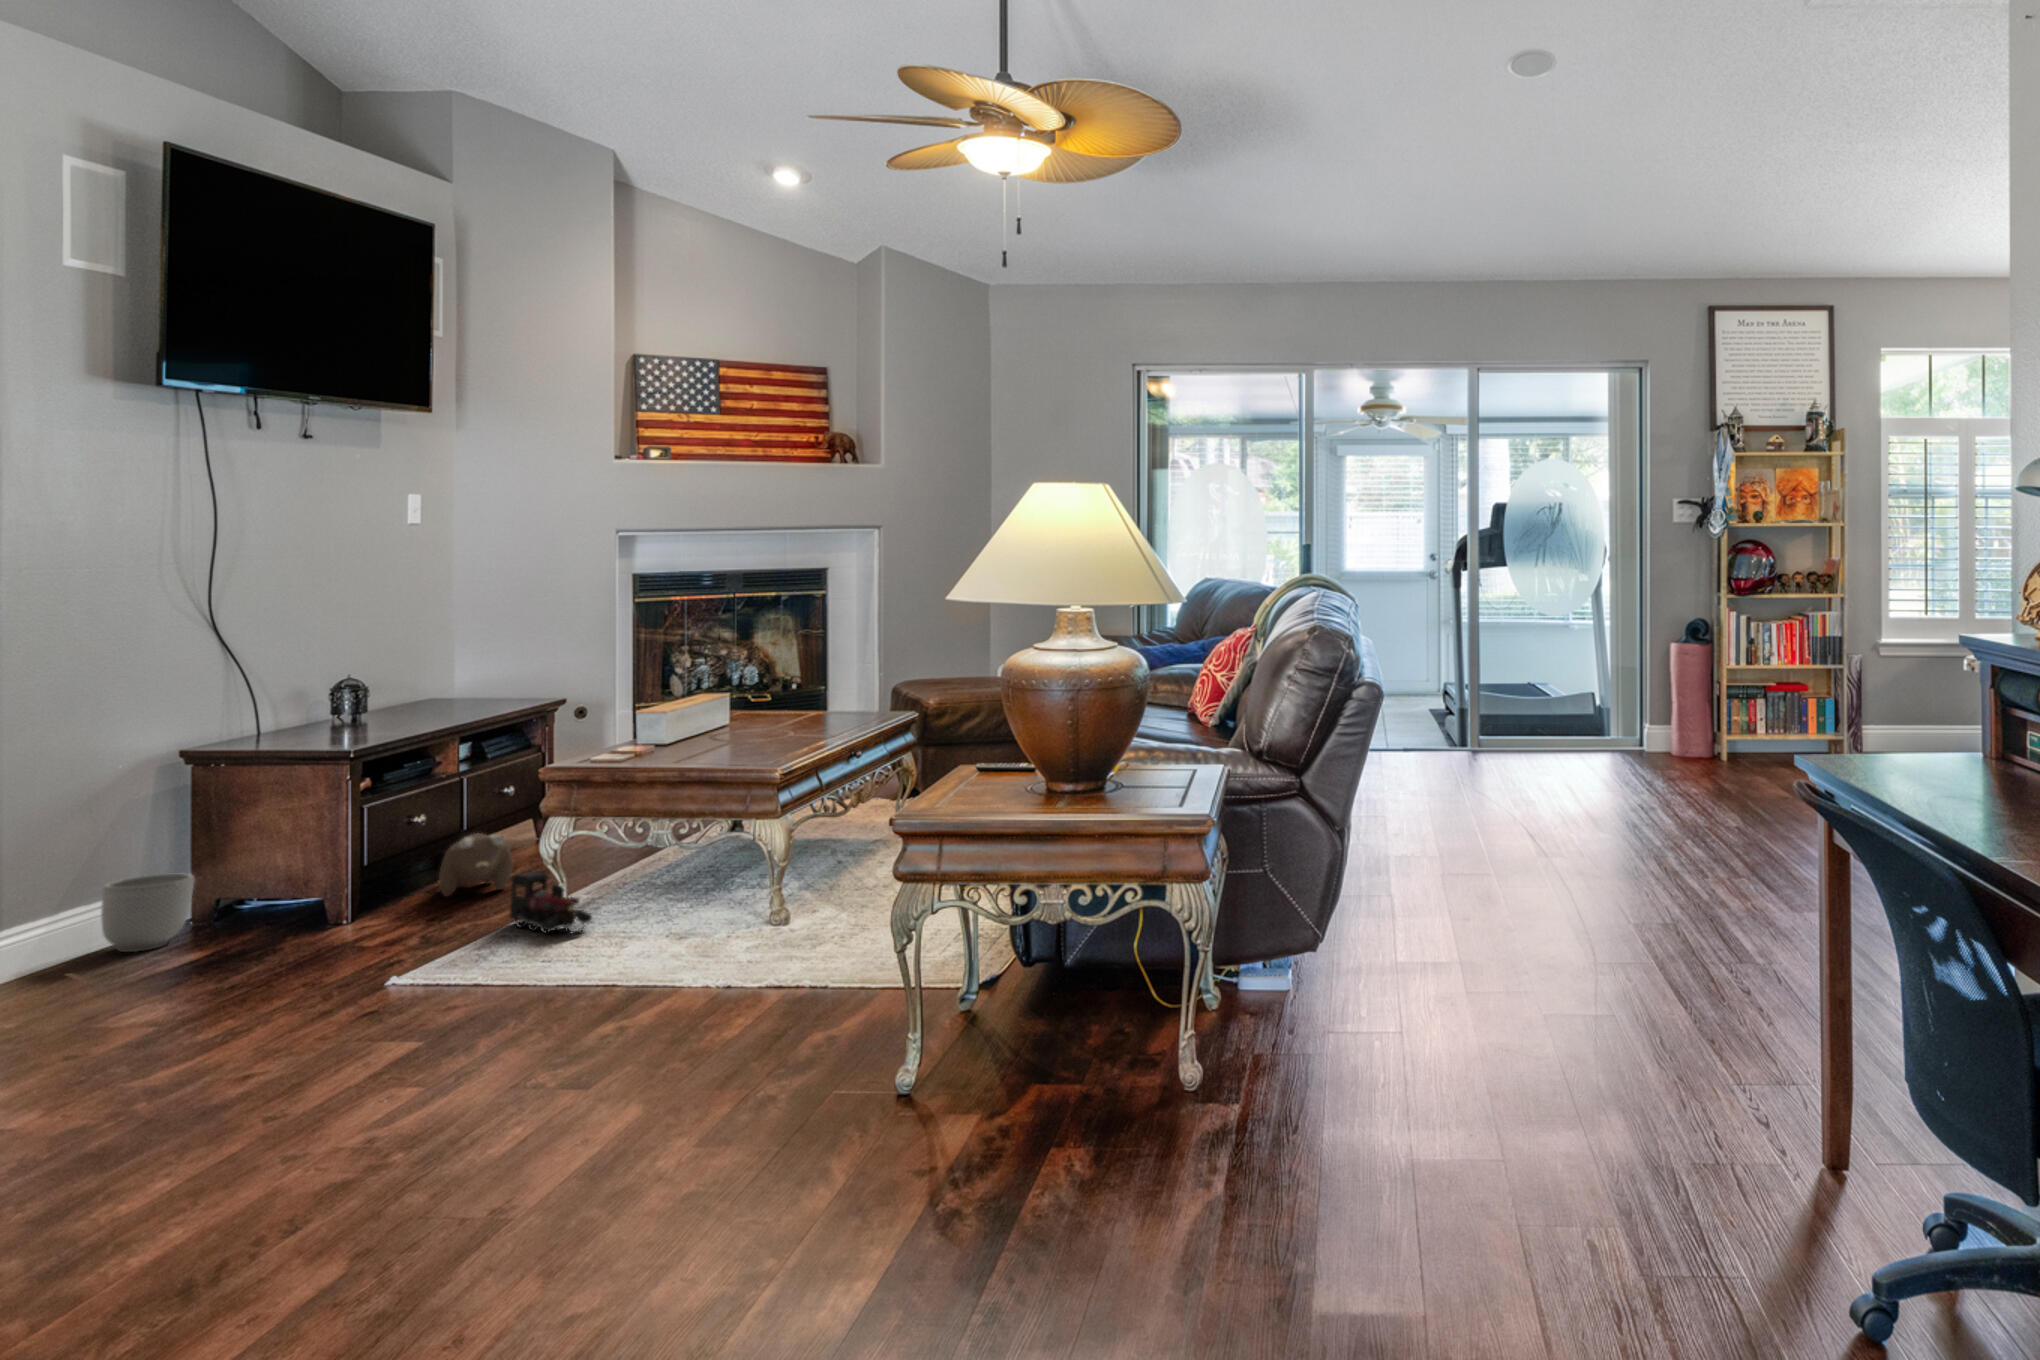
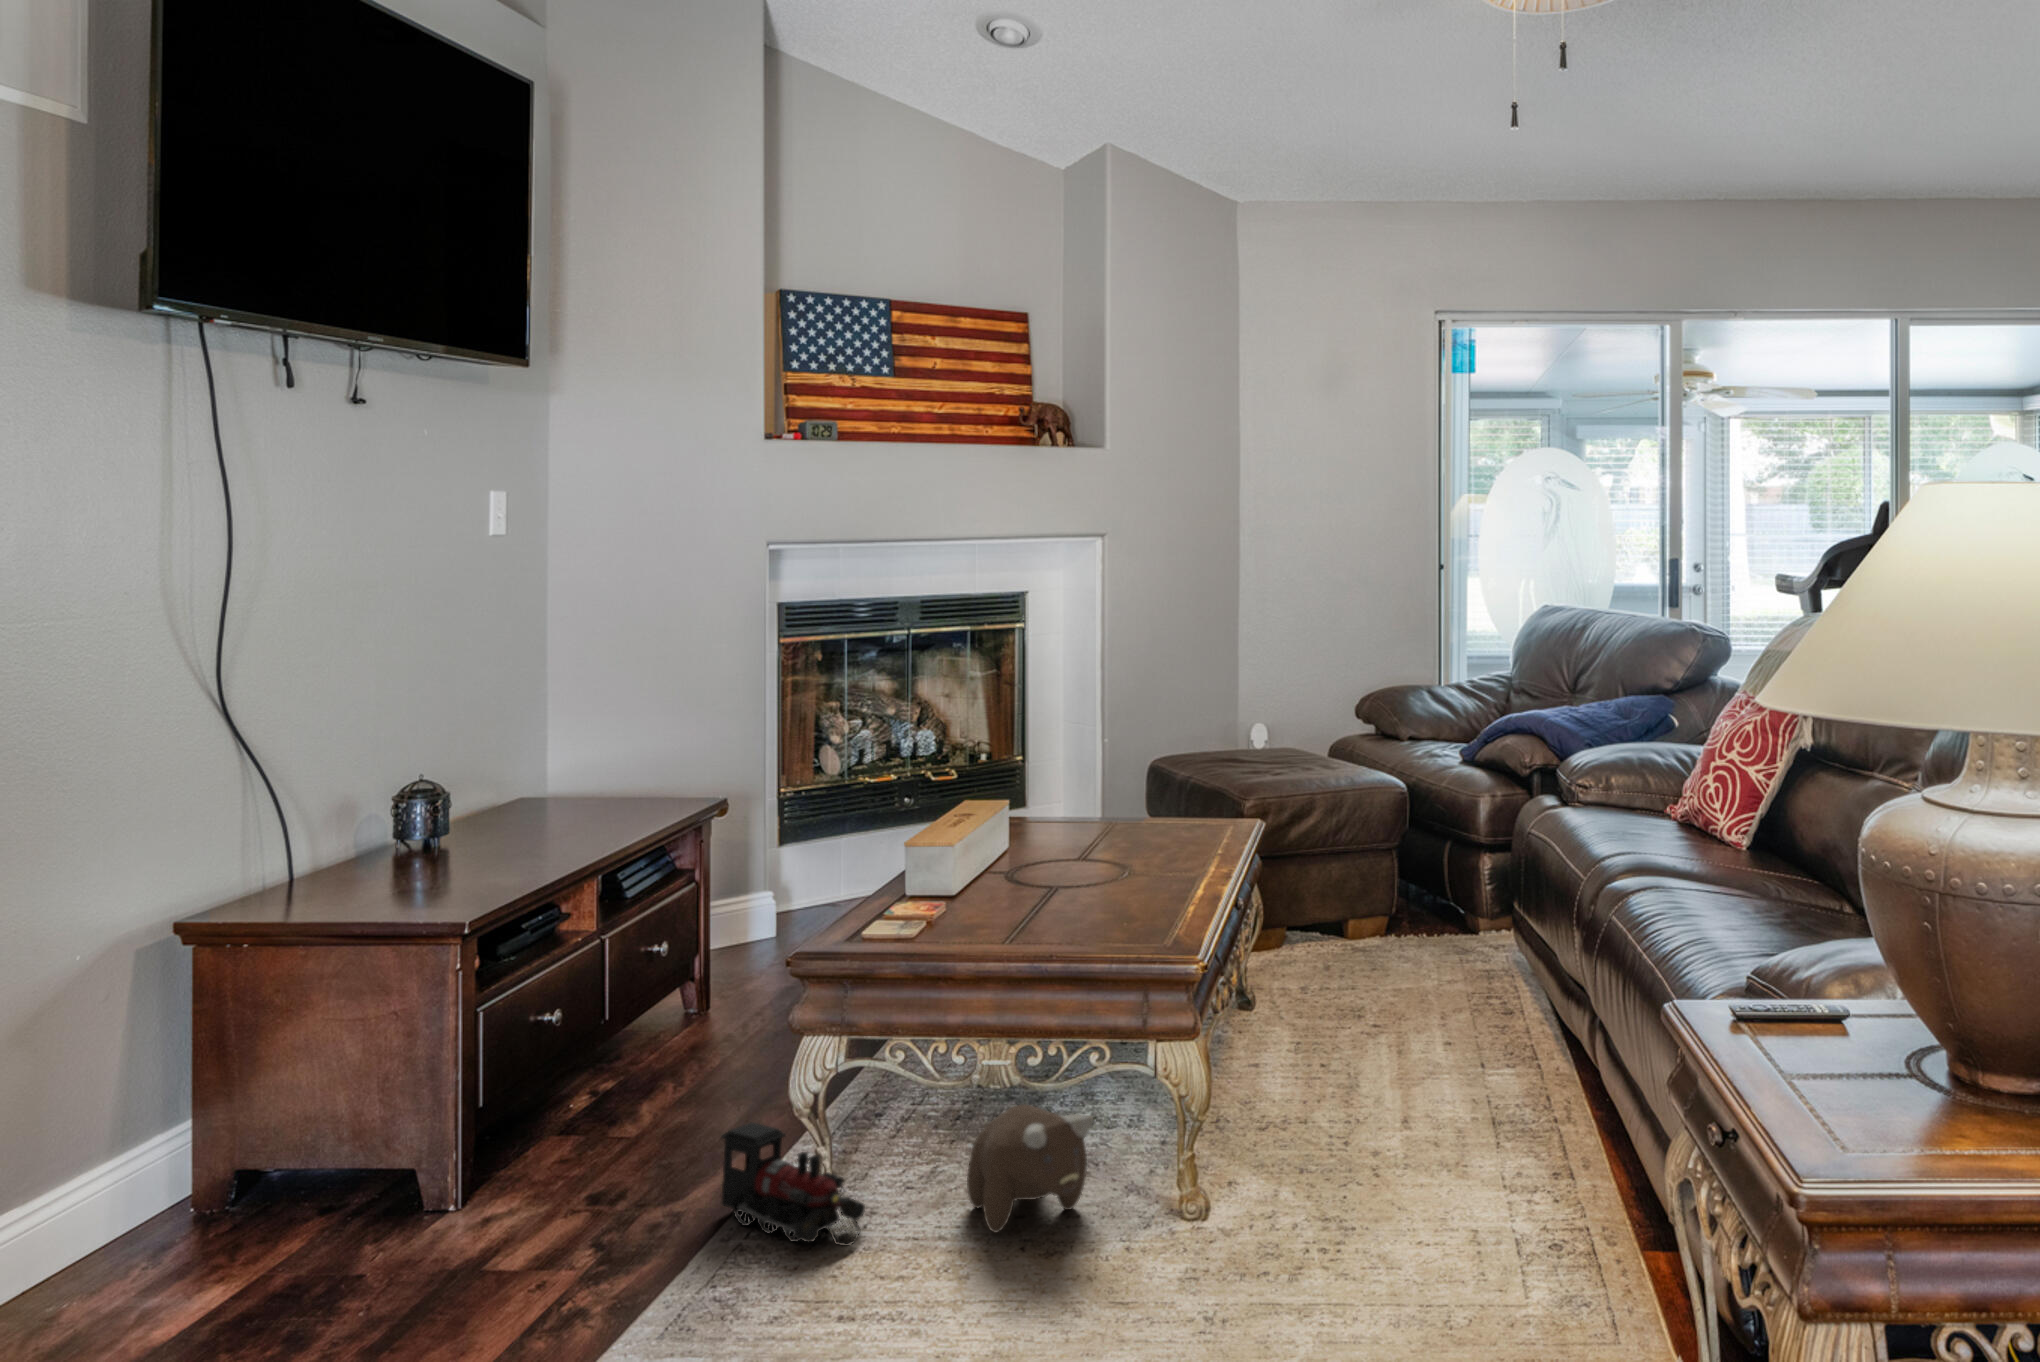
plush toy: present [439,833,513,896] -> present [967,1104,1093,1233]
planter: present [101,873,195,952] -> none [49,1134,203,1286]

